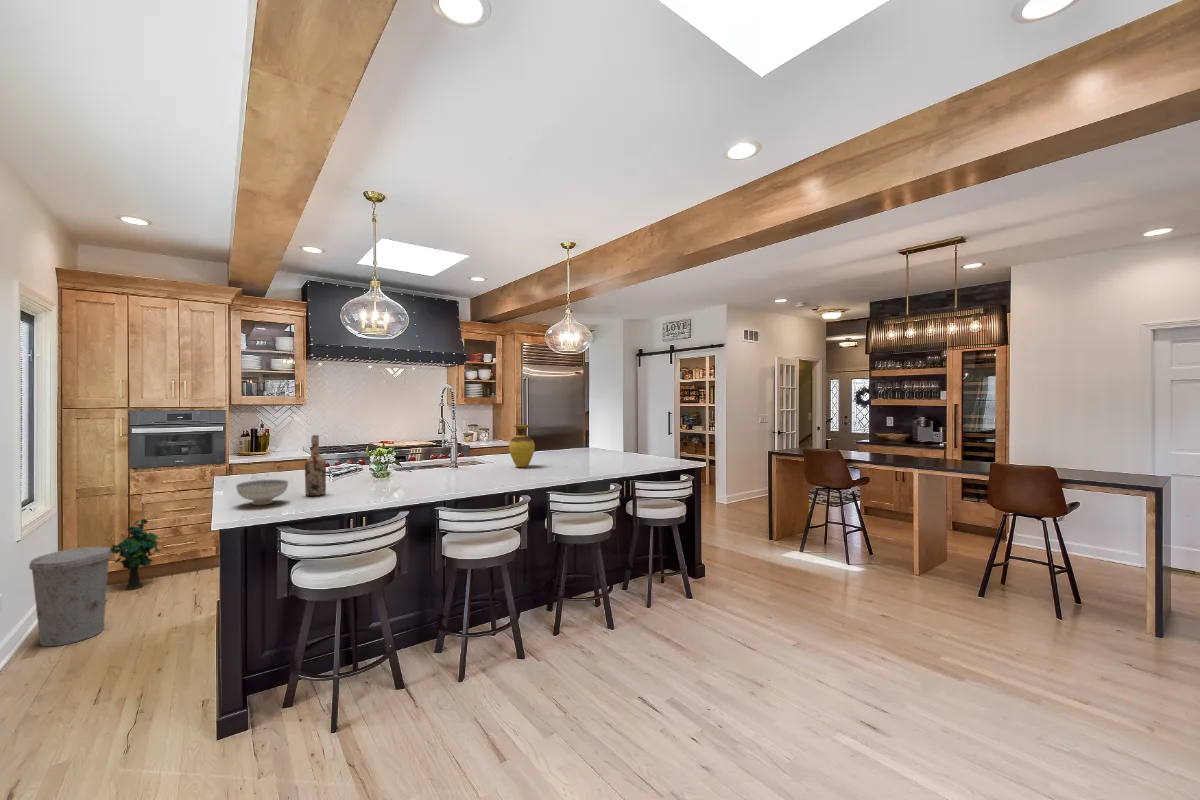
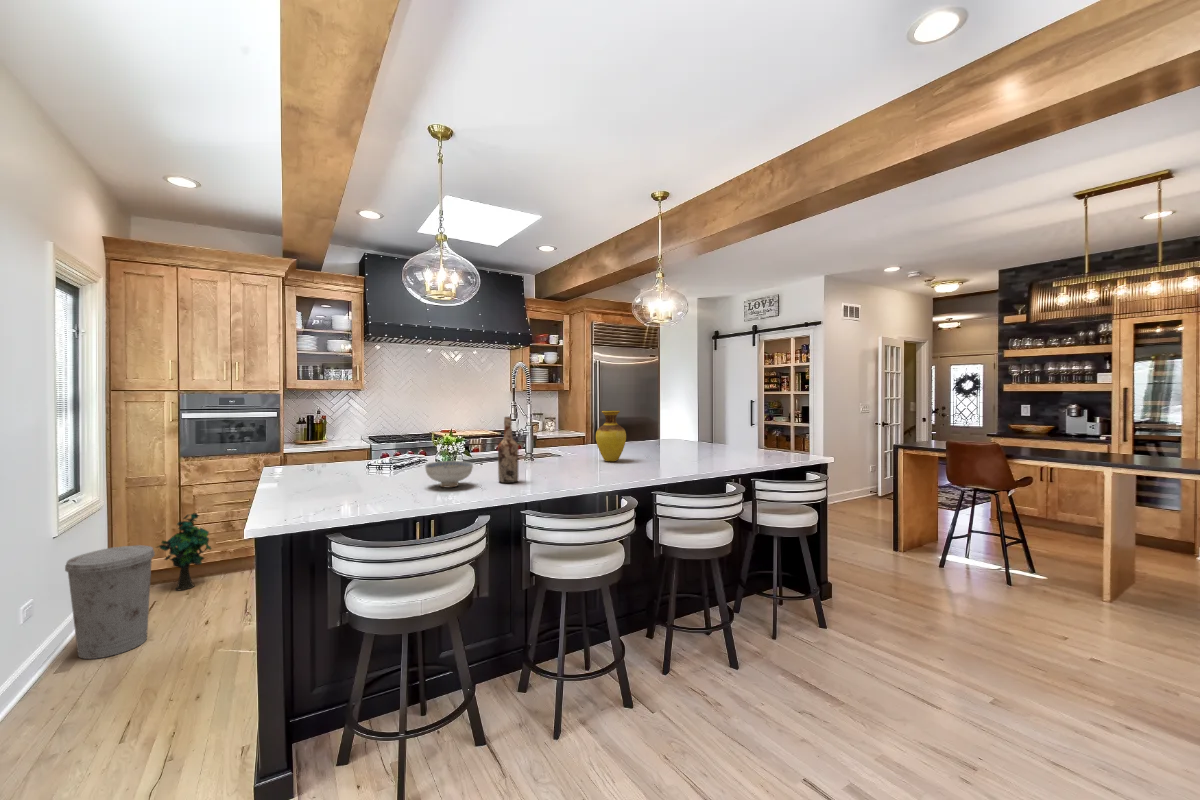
wine bottle: present [305,435,326,496] -> present [498,417,519,483]
ceramic bowl: present [236,479,288,505] -> present [425,461,473,487]

